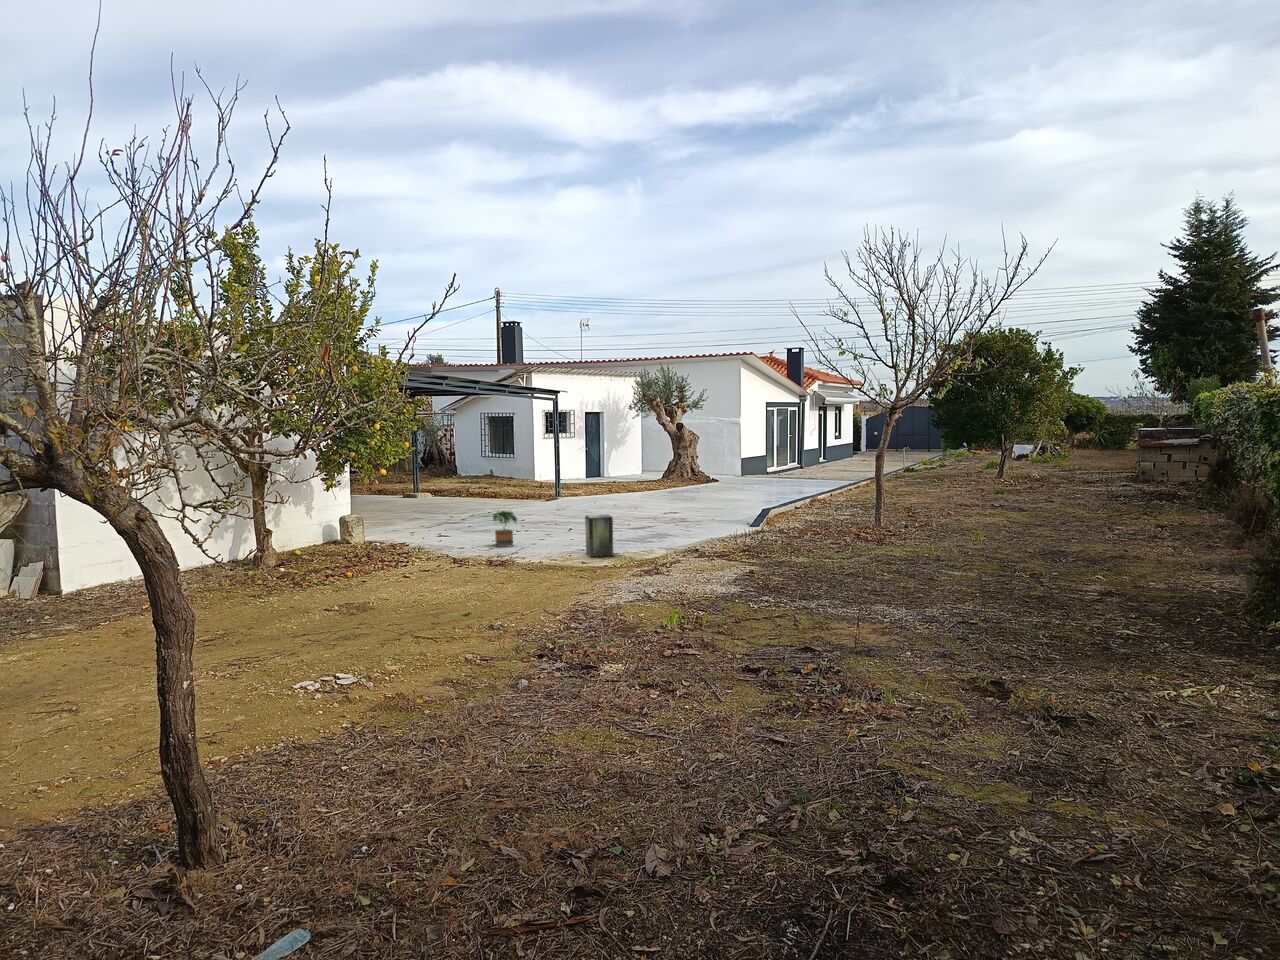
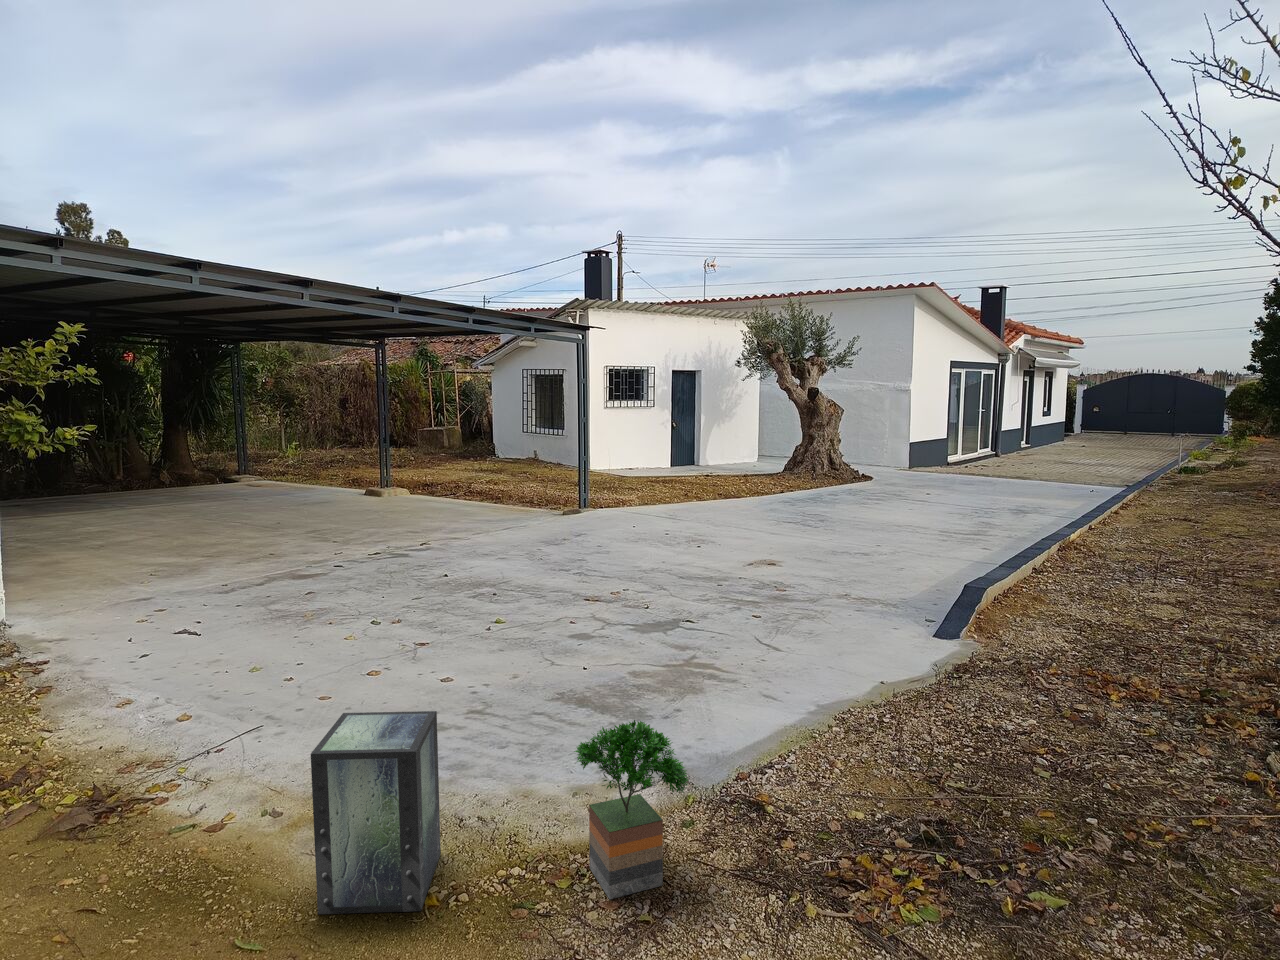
potted tree: present [493,511,517,547] -> present [574,720,688,899]

